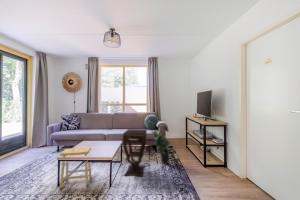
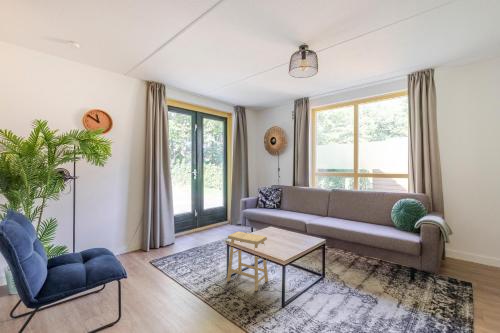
side table: present [123,129,147,177] -> none [312,219,368,316]
potted plant: present [152,130,171,164] -> none [382,230,437,318]

